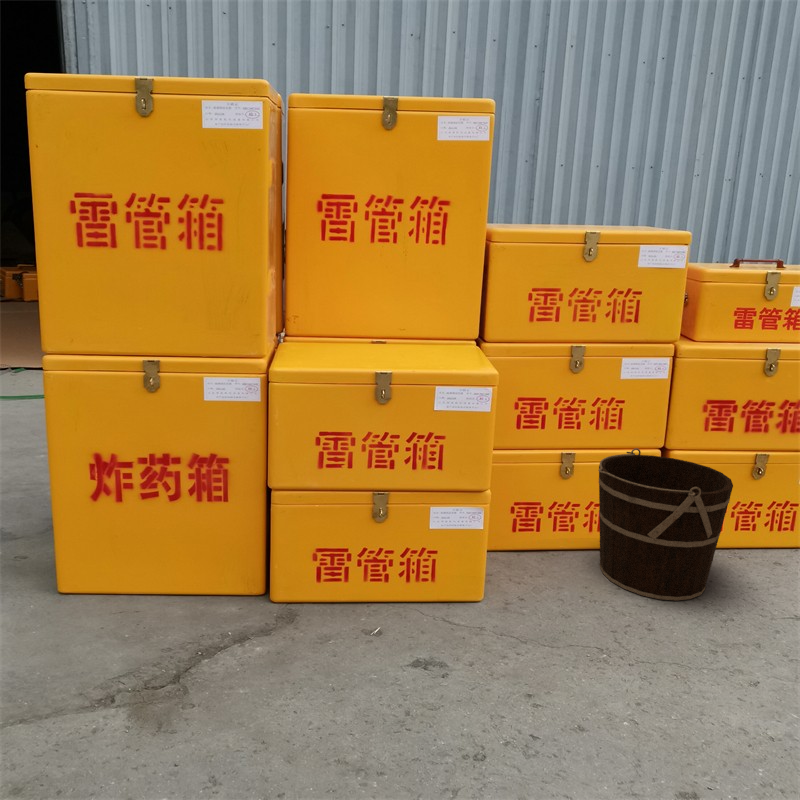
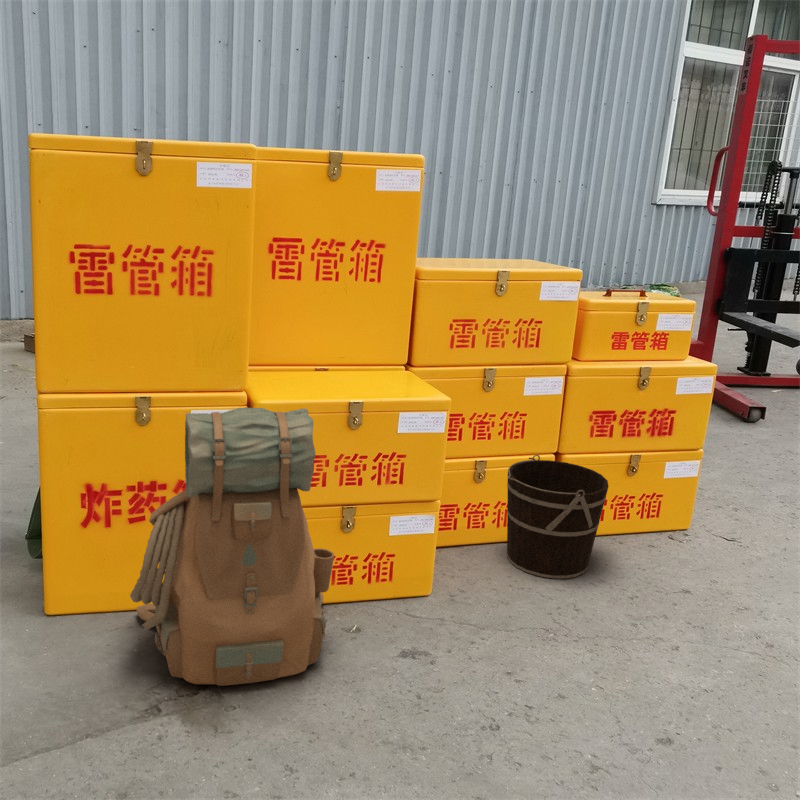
backpack: none [78,349,362,720] -> present [130,408,334,686]

